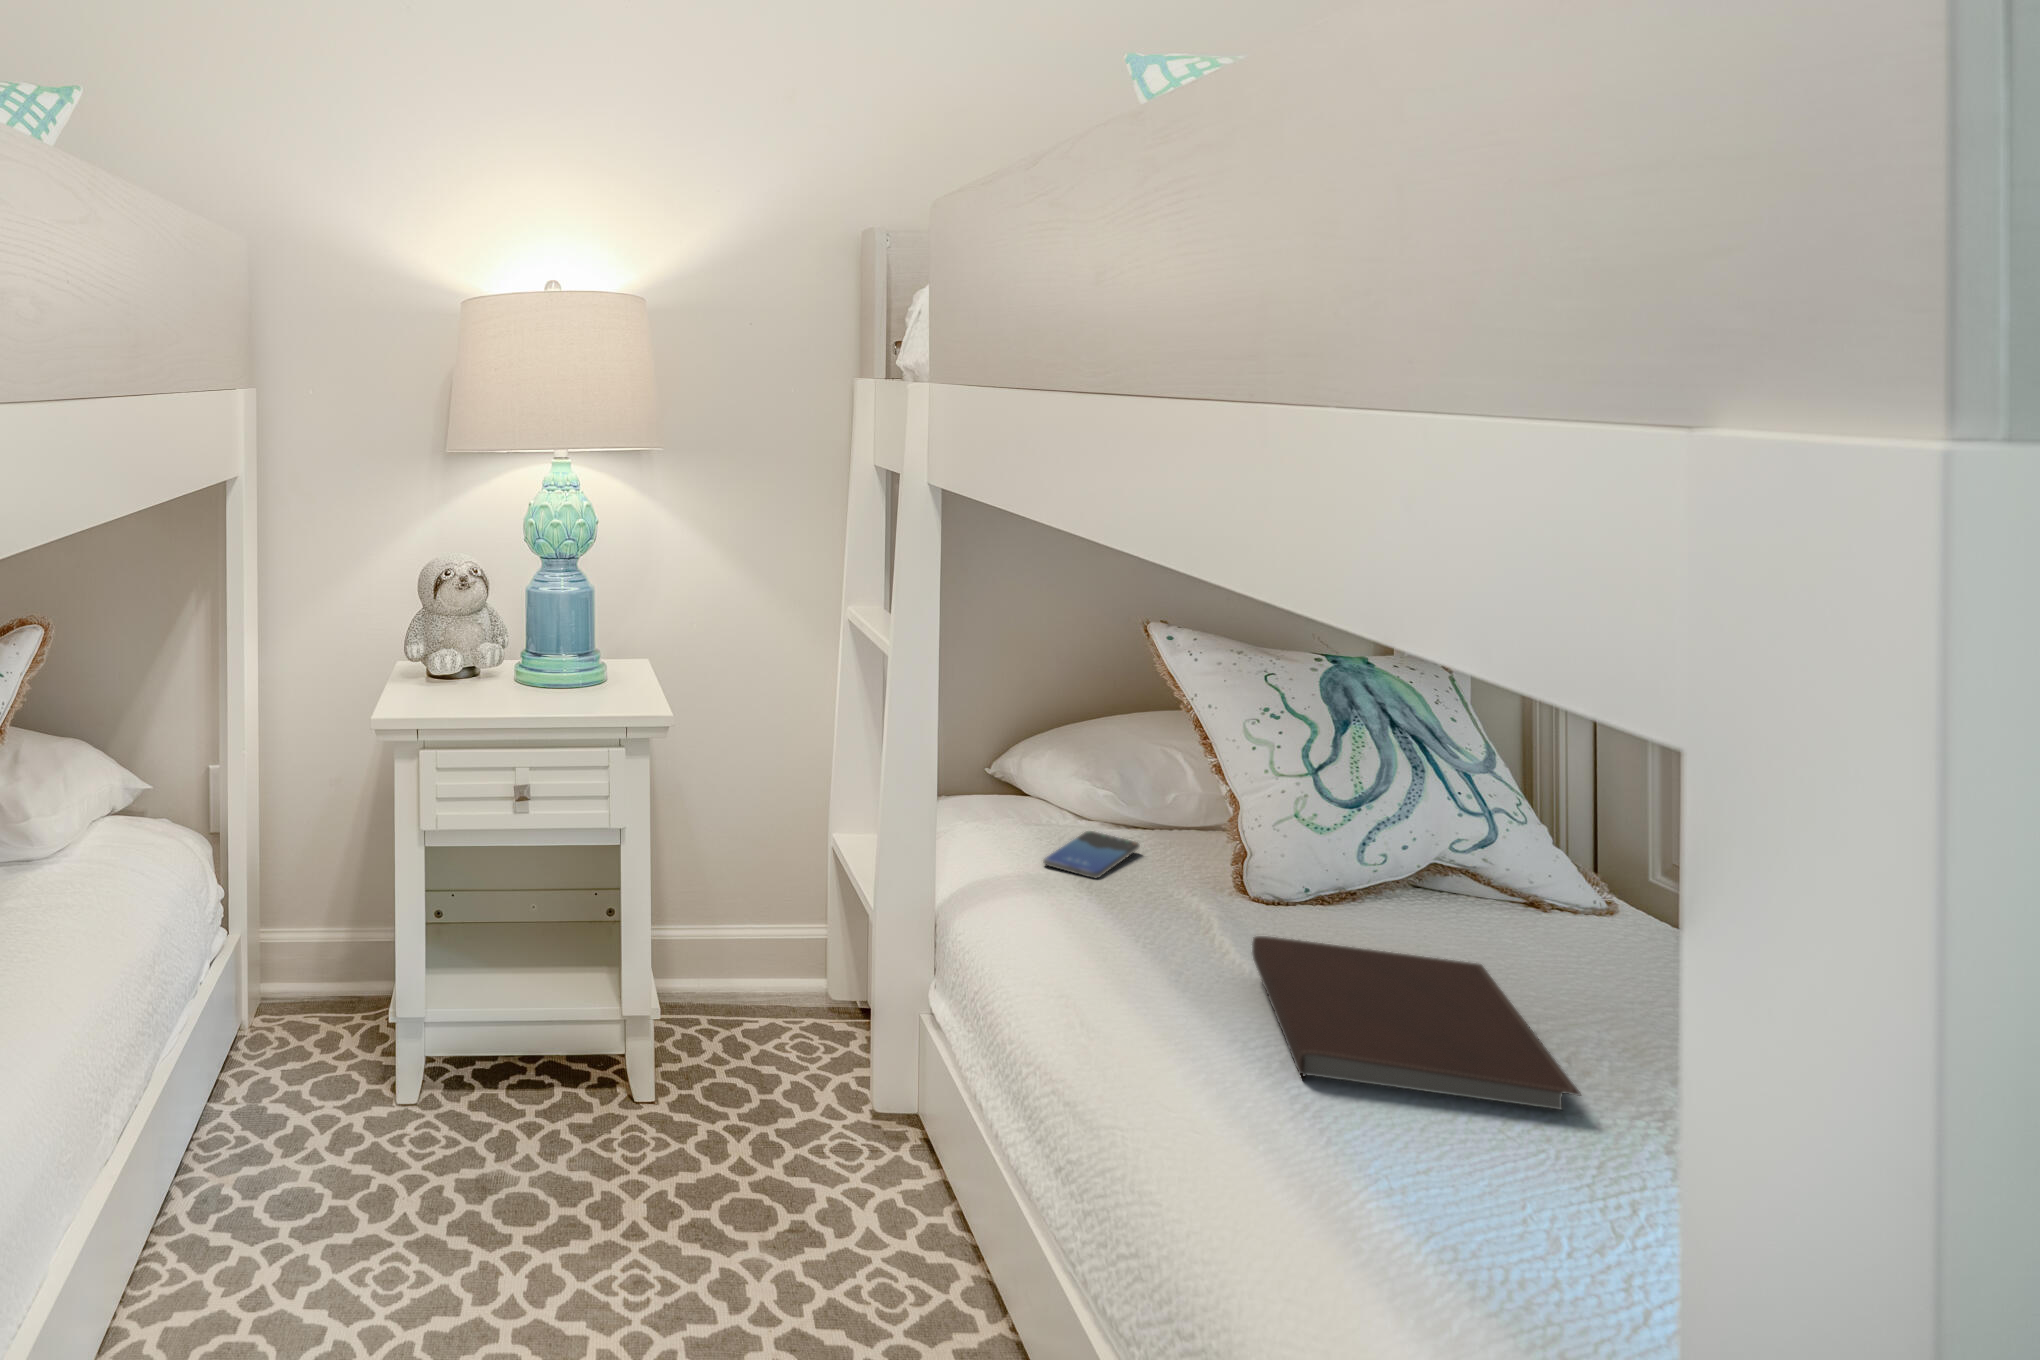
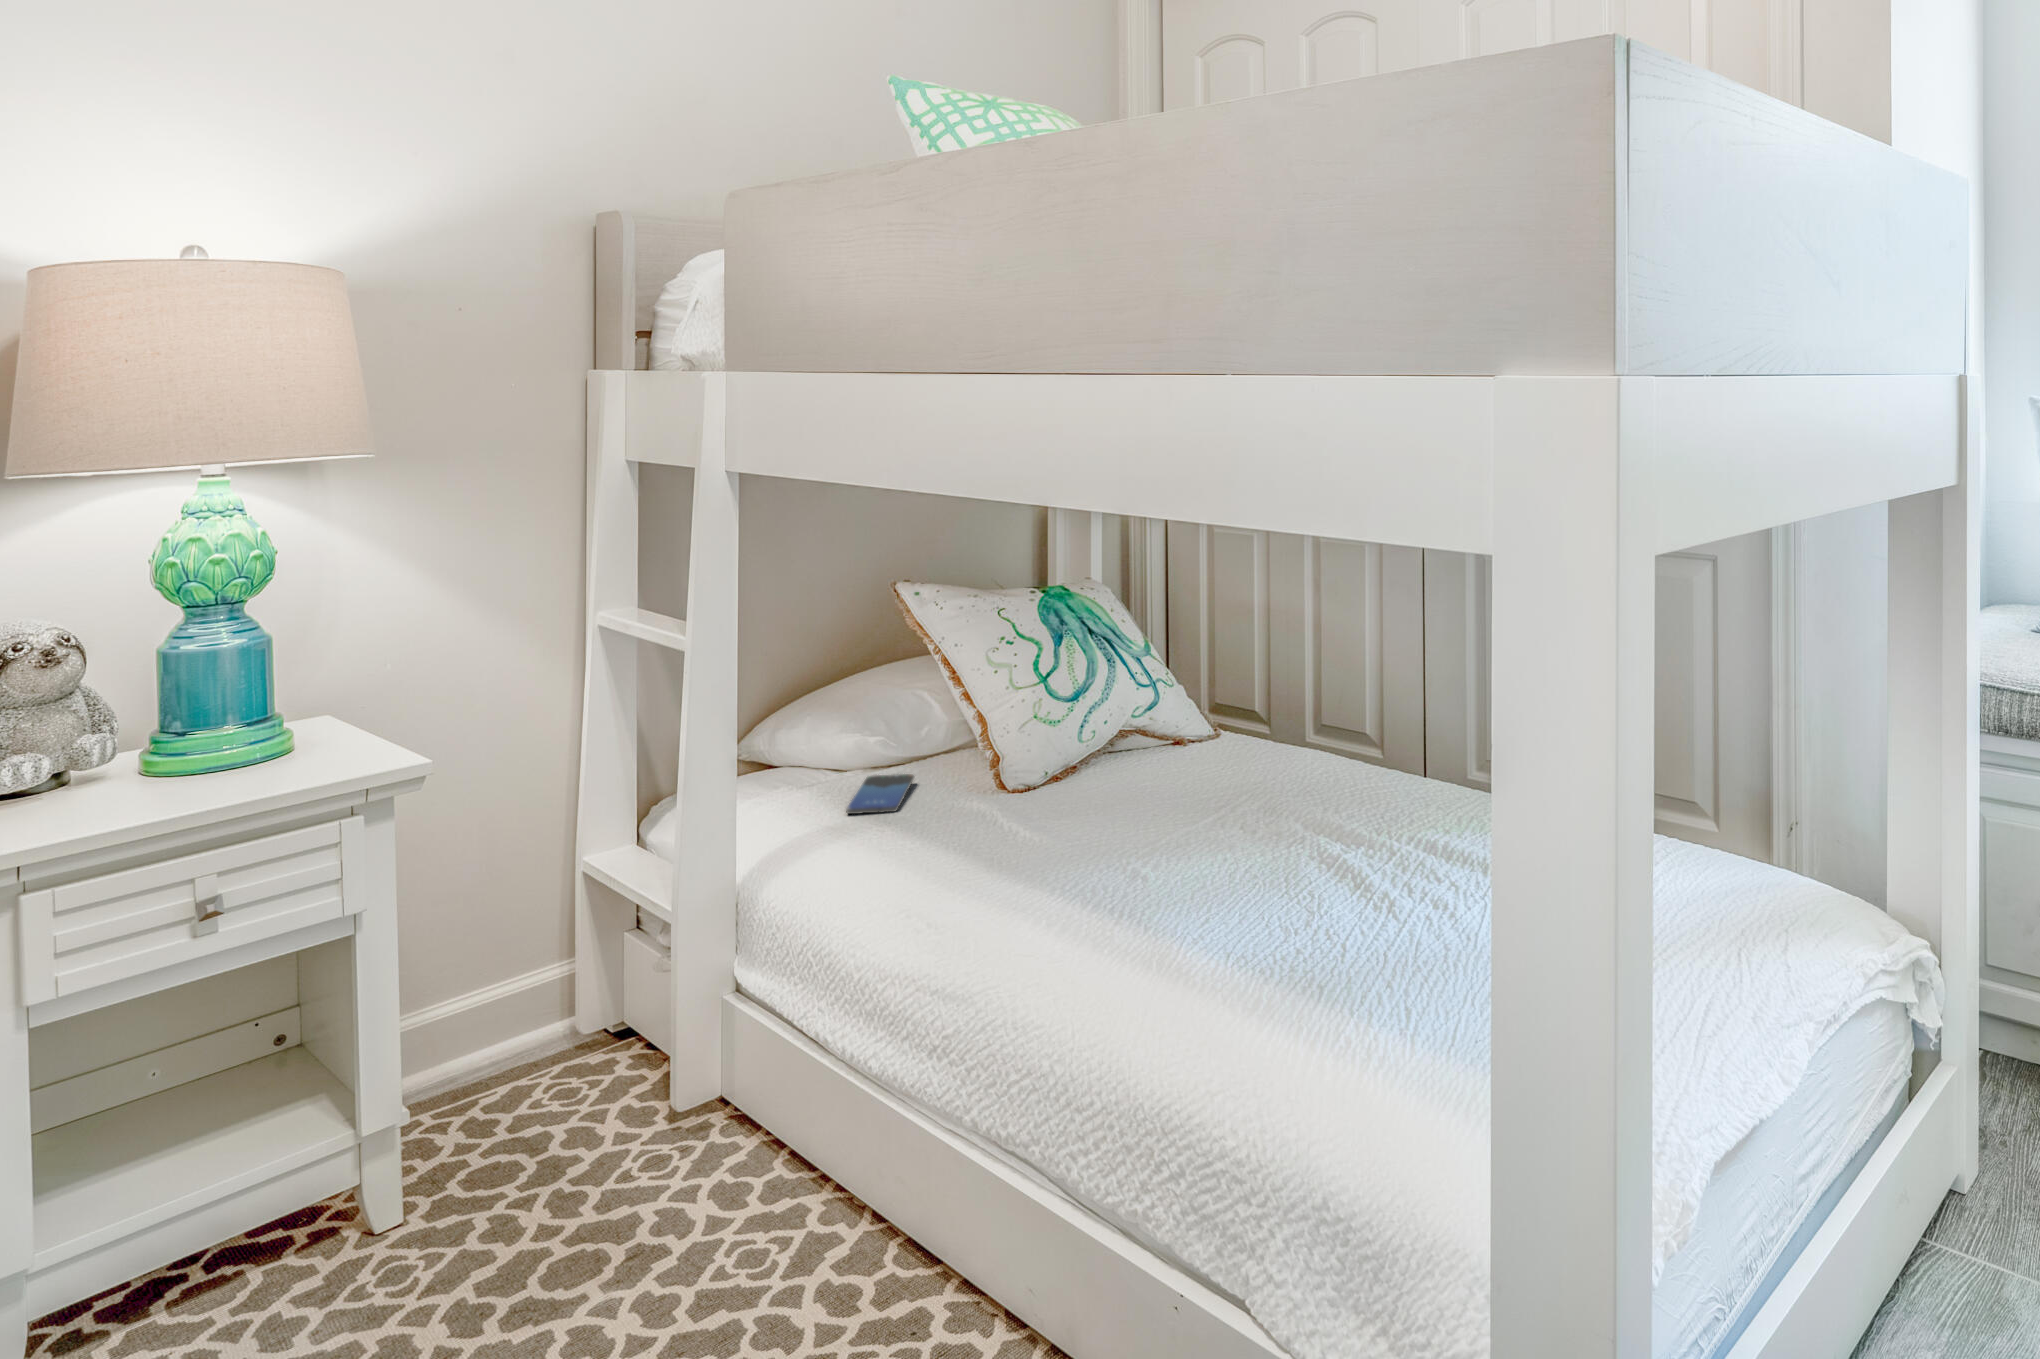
notebook: present [1252,936,1580,1110] -> none [1055,782,1280,894]

